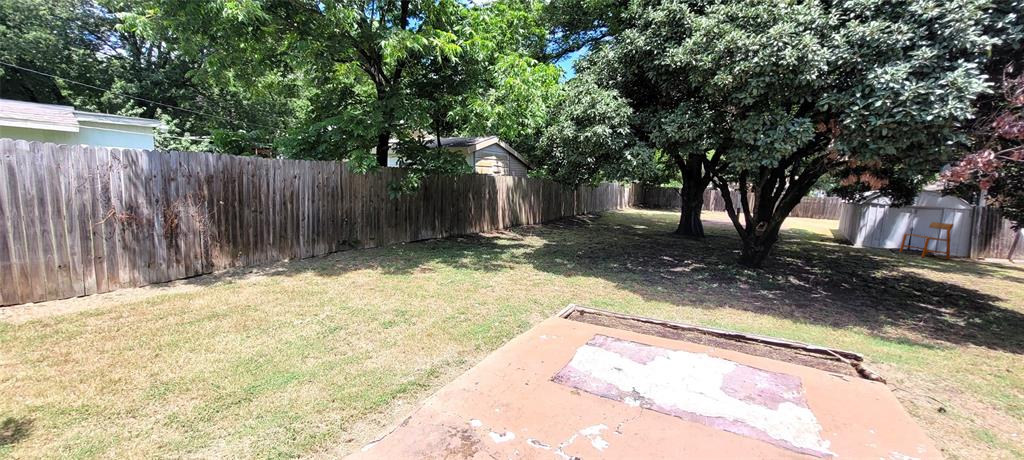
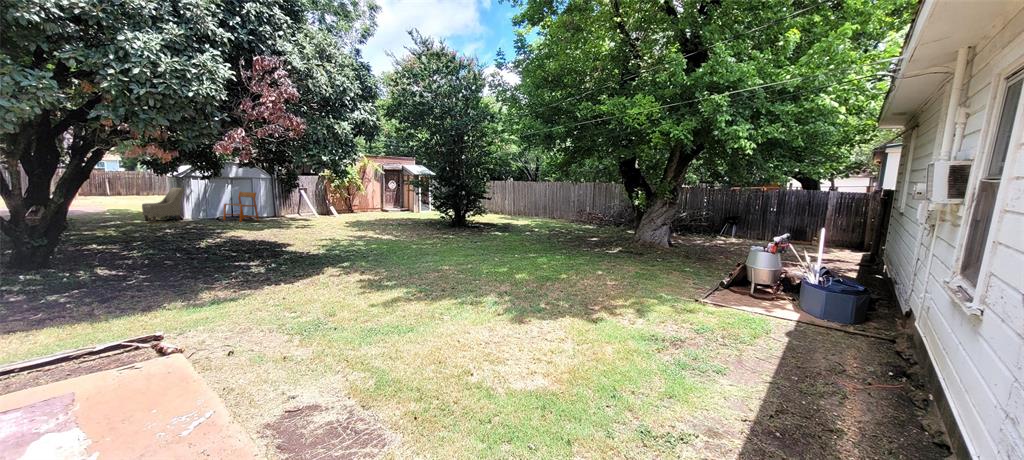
chair: none [818,212,863,245] -> present [142,187,184,222]

